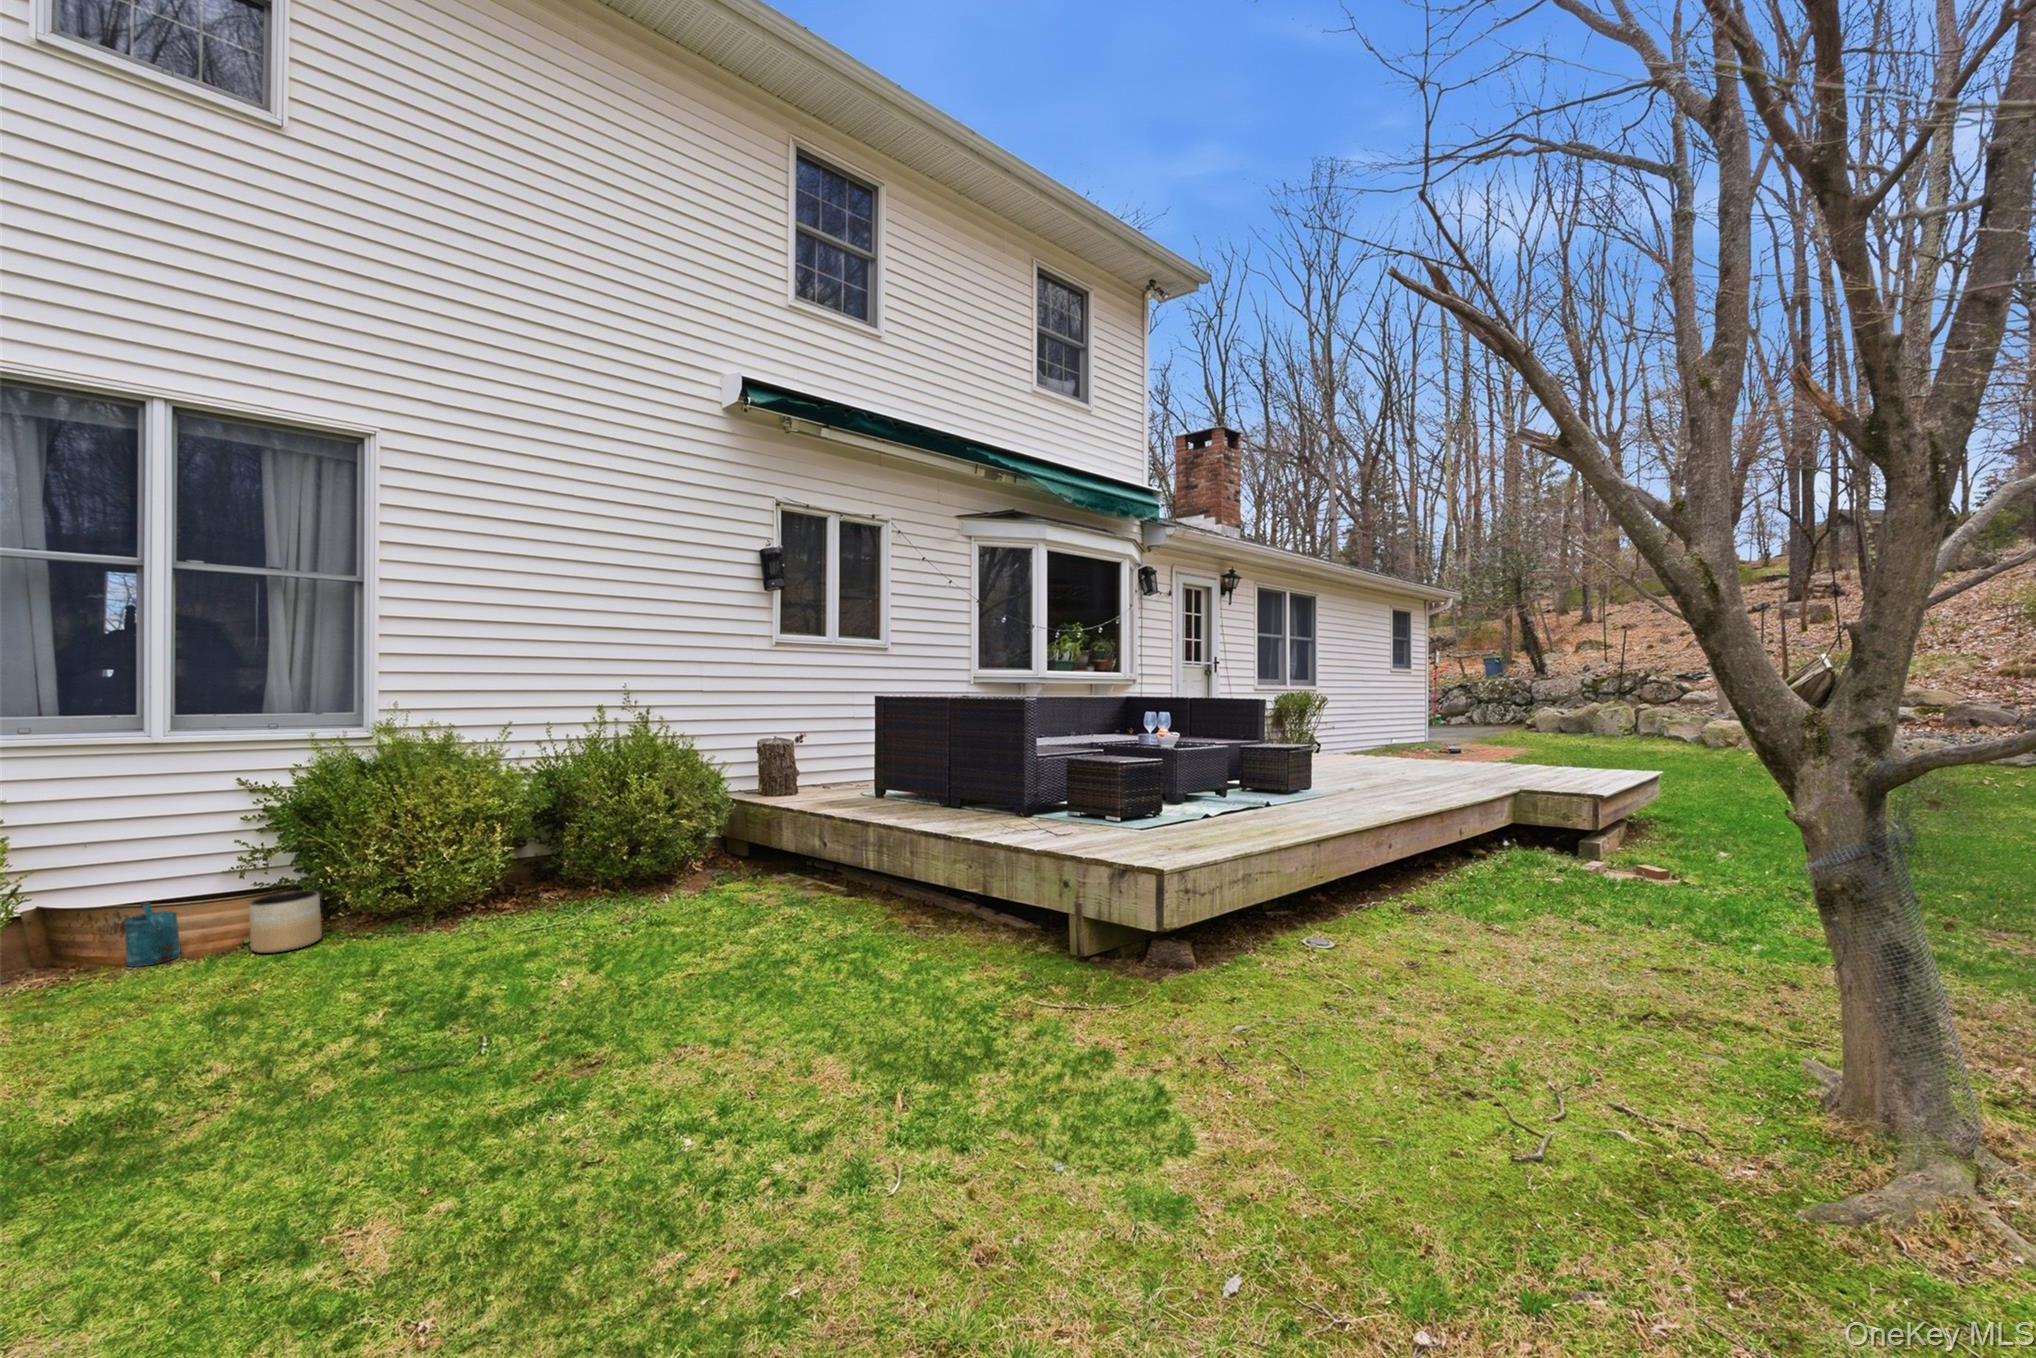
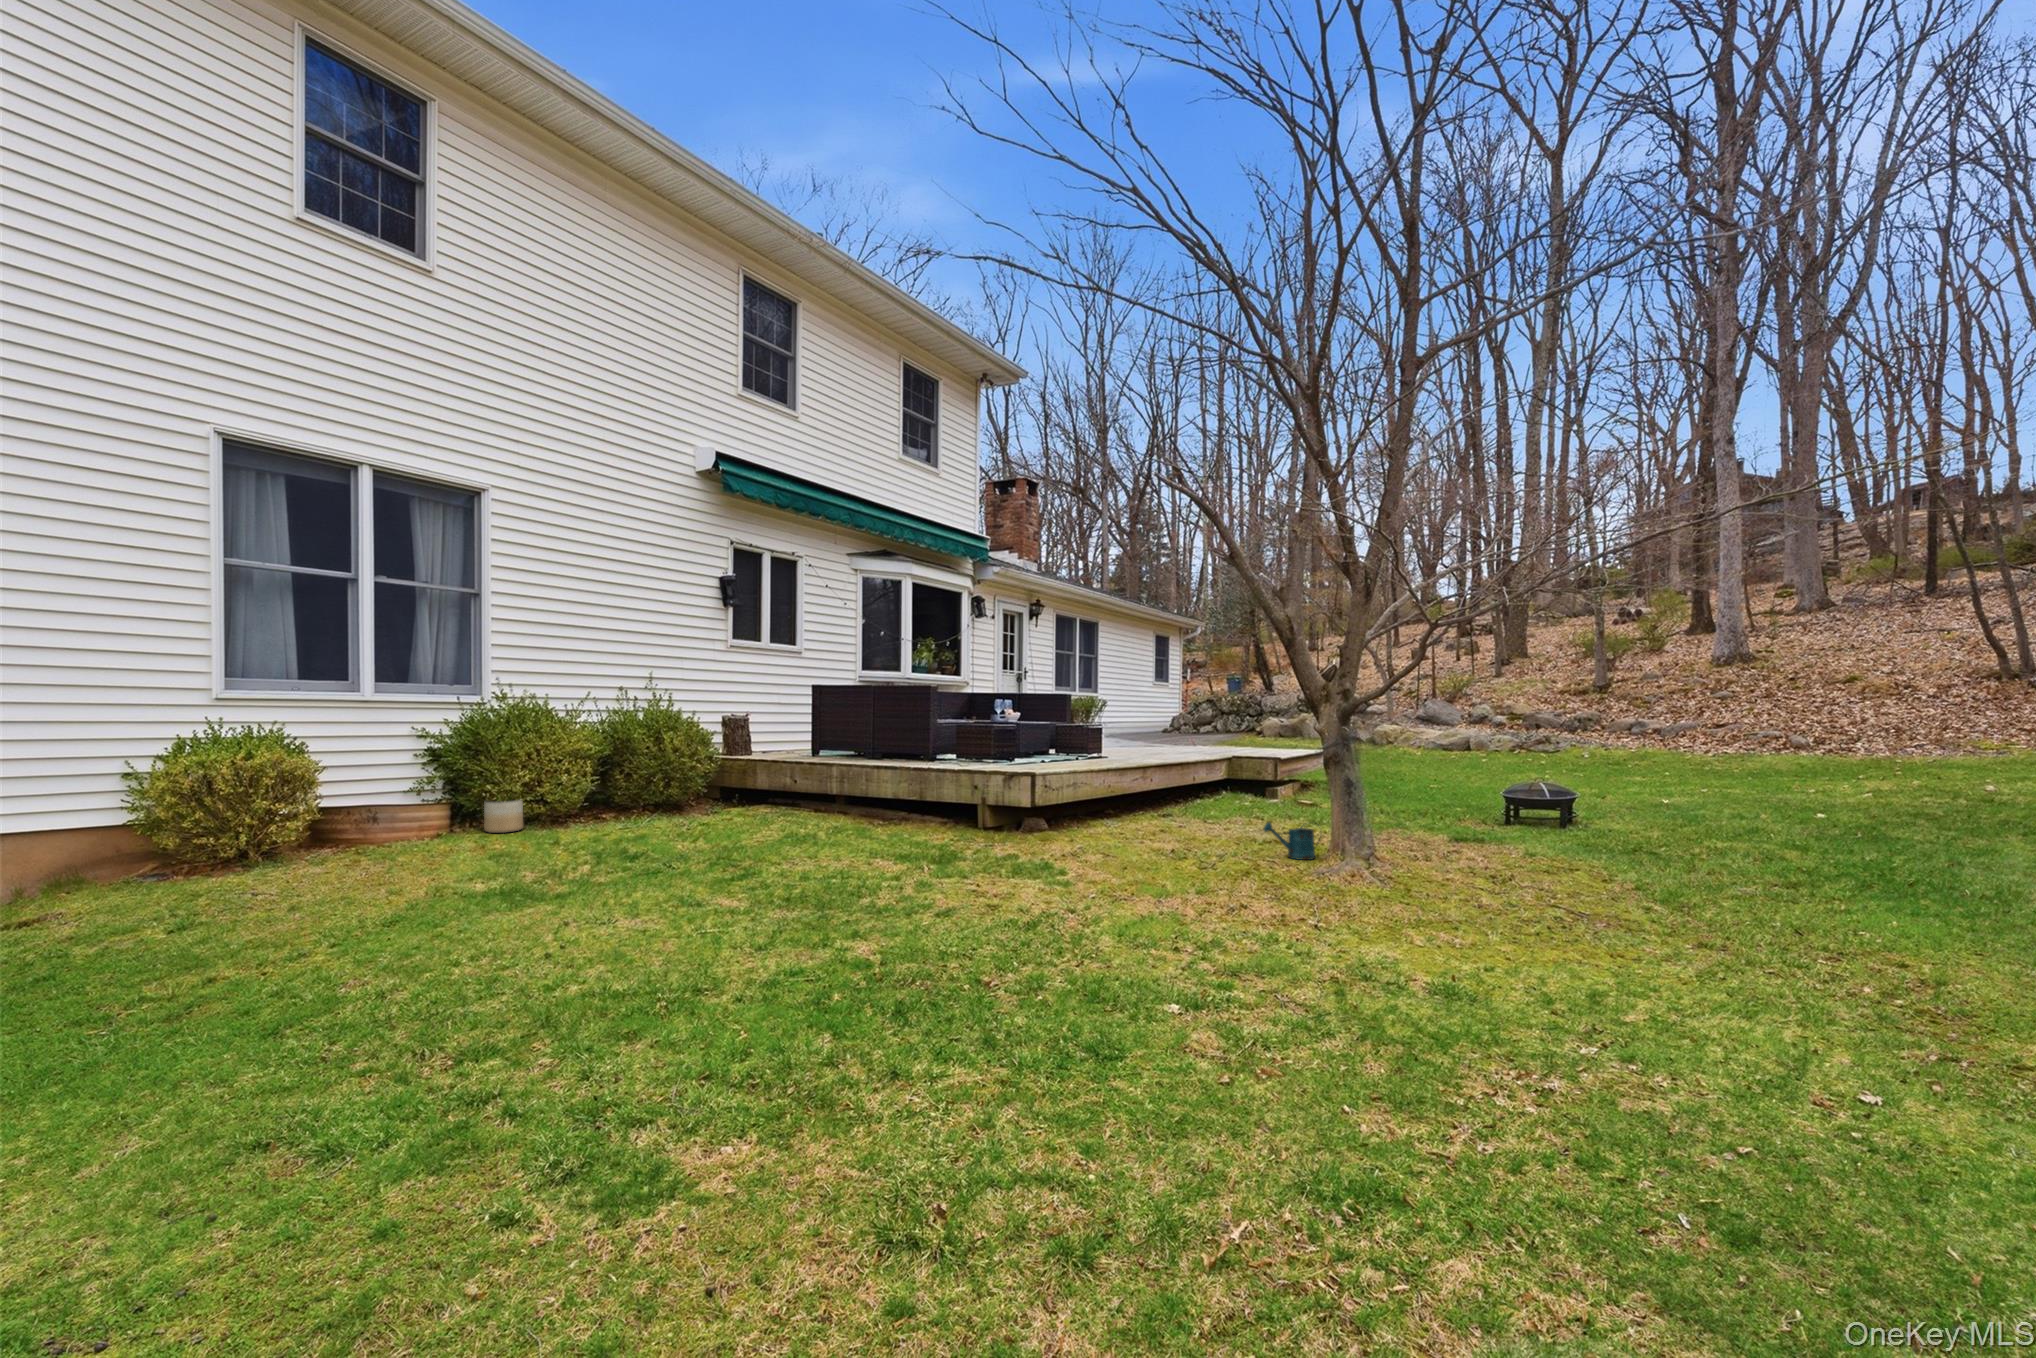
watering can: present [124,902,181,967] -> present [1264,822,1315,860]

